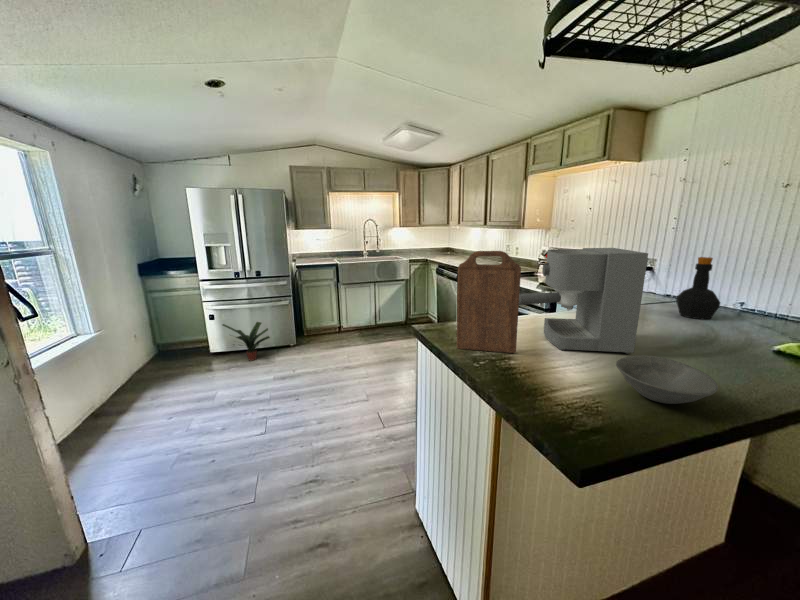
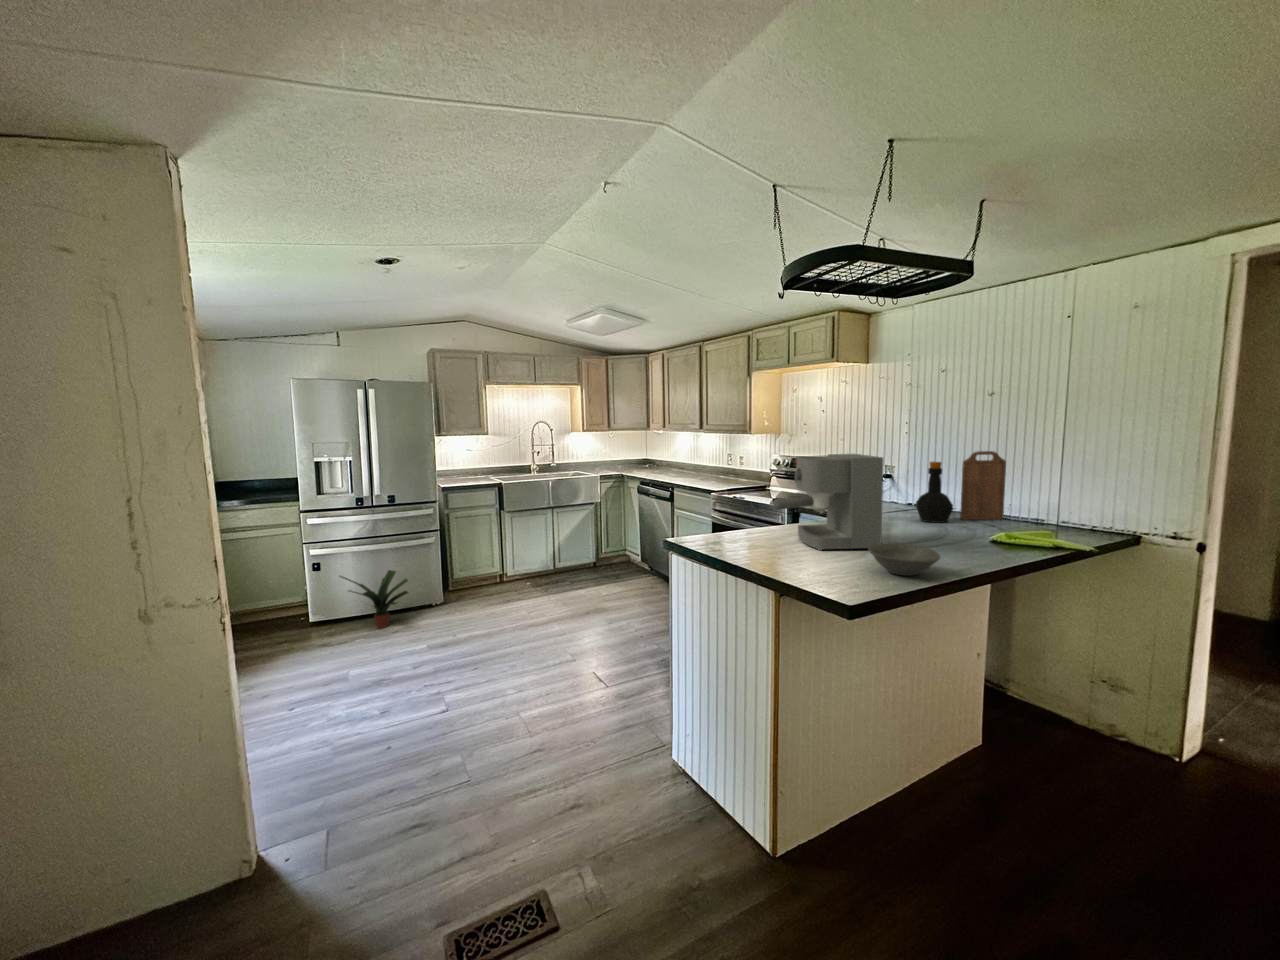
cutting board: present [457,251,521,353] -> present [961,451,1006,520]

